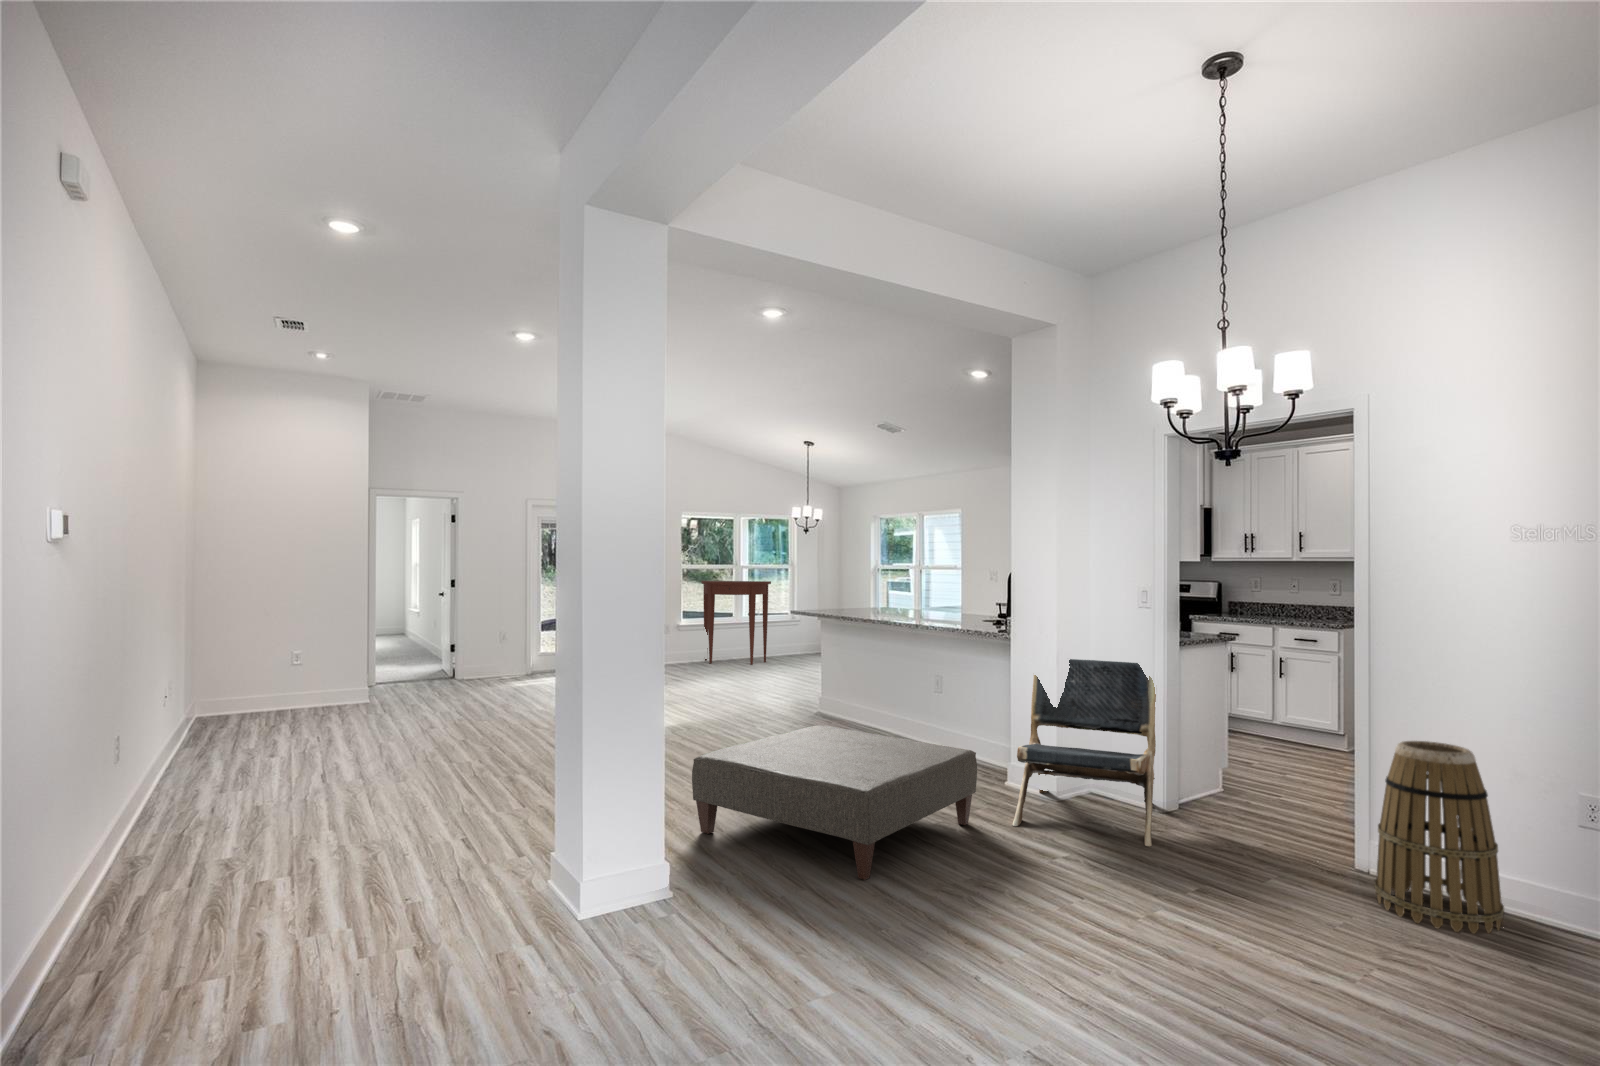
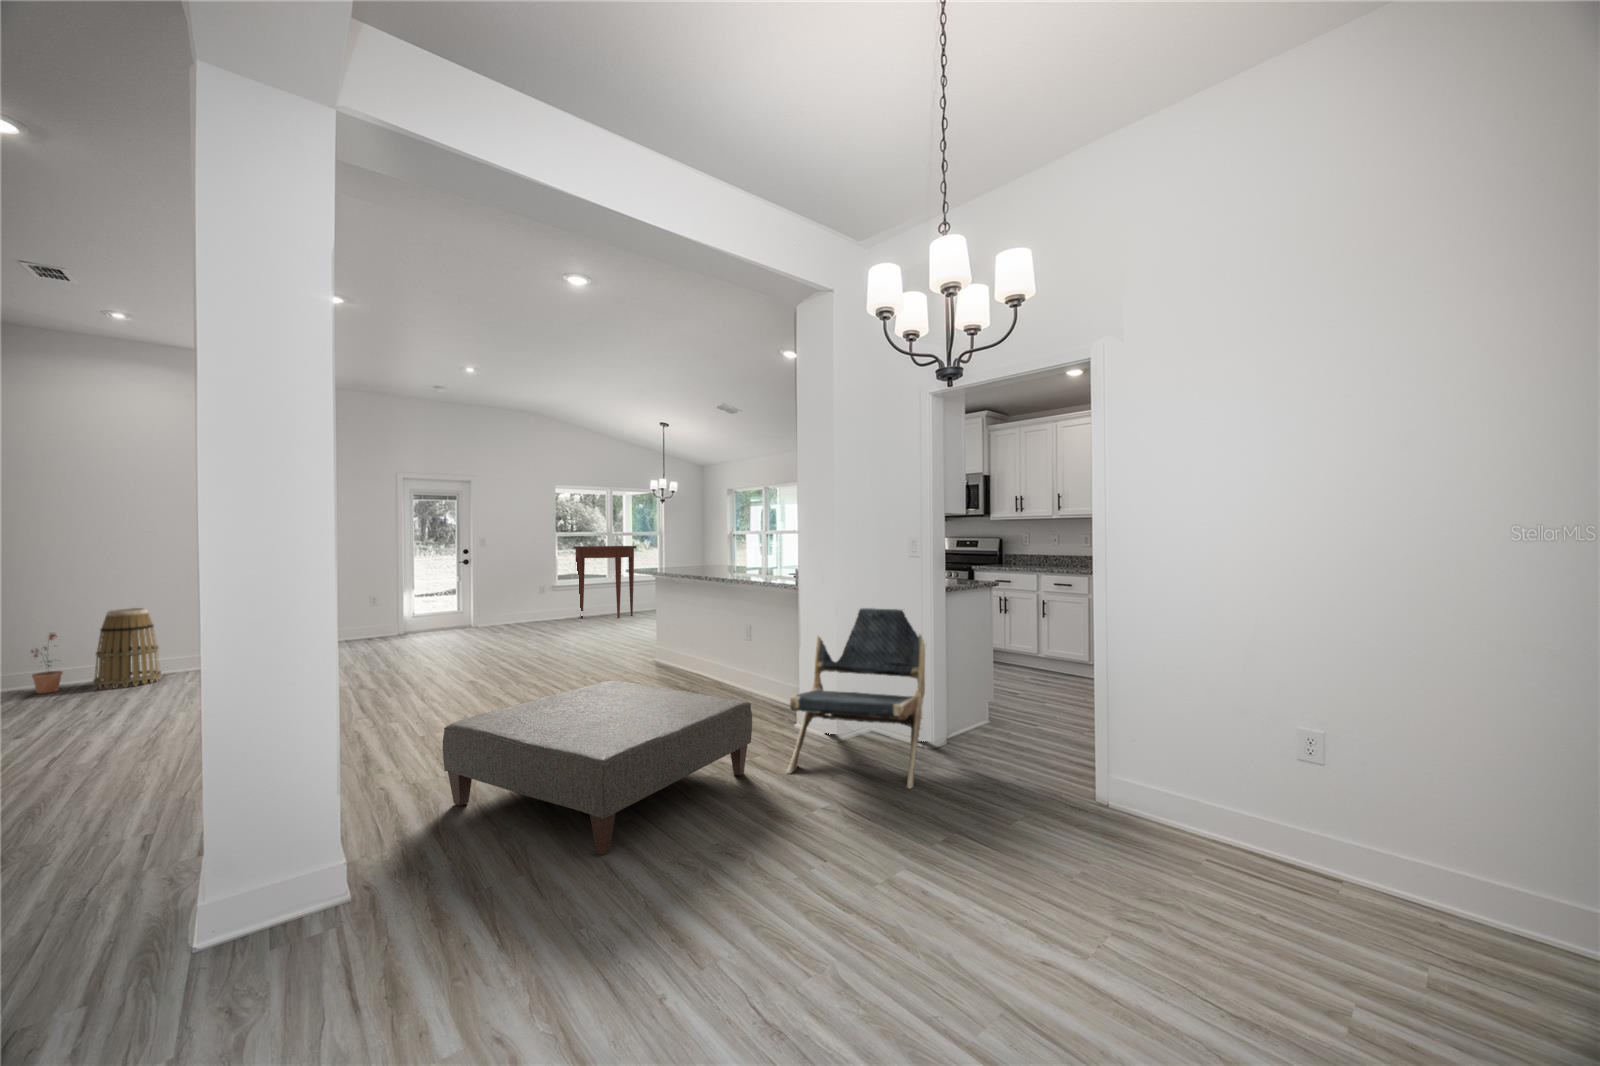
potted plant: none [233,660,260,719] -> present [31,633,63,693]
basket: present [1374,741,1504,934] -> present [93,608,161,689]

